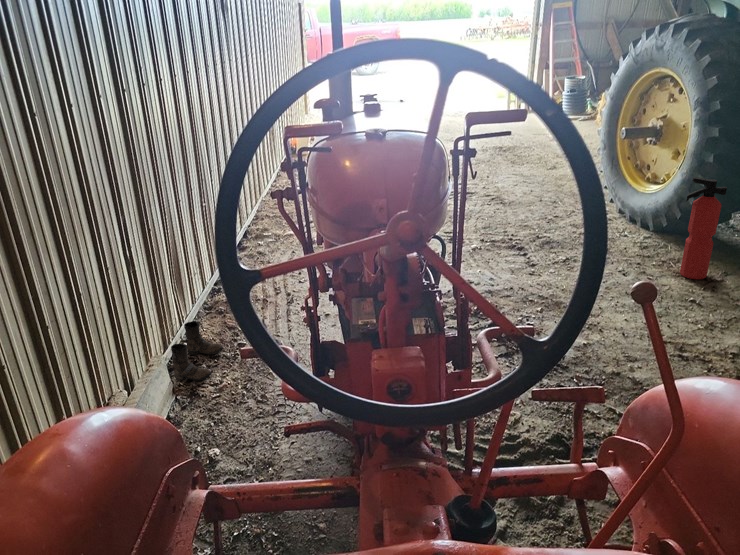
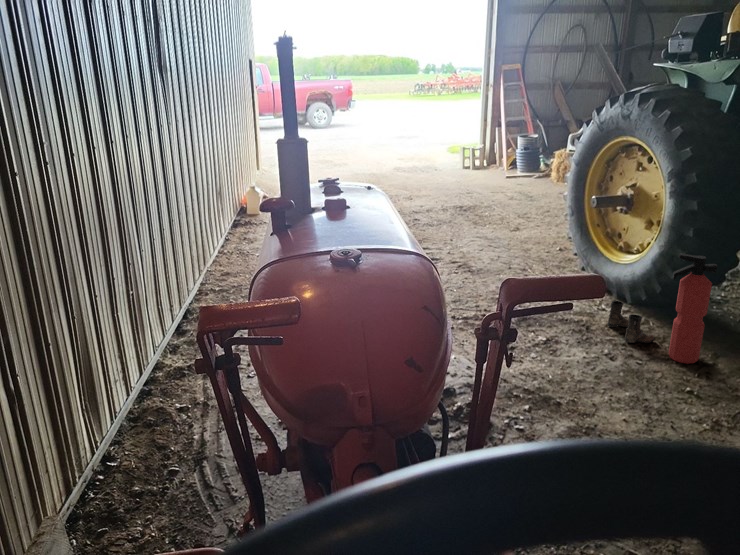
boots: present [171,321,223,381] -> present [607,300,655,343]

